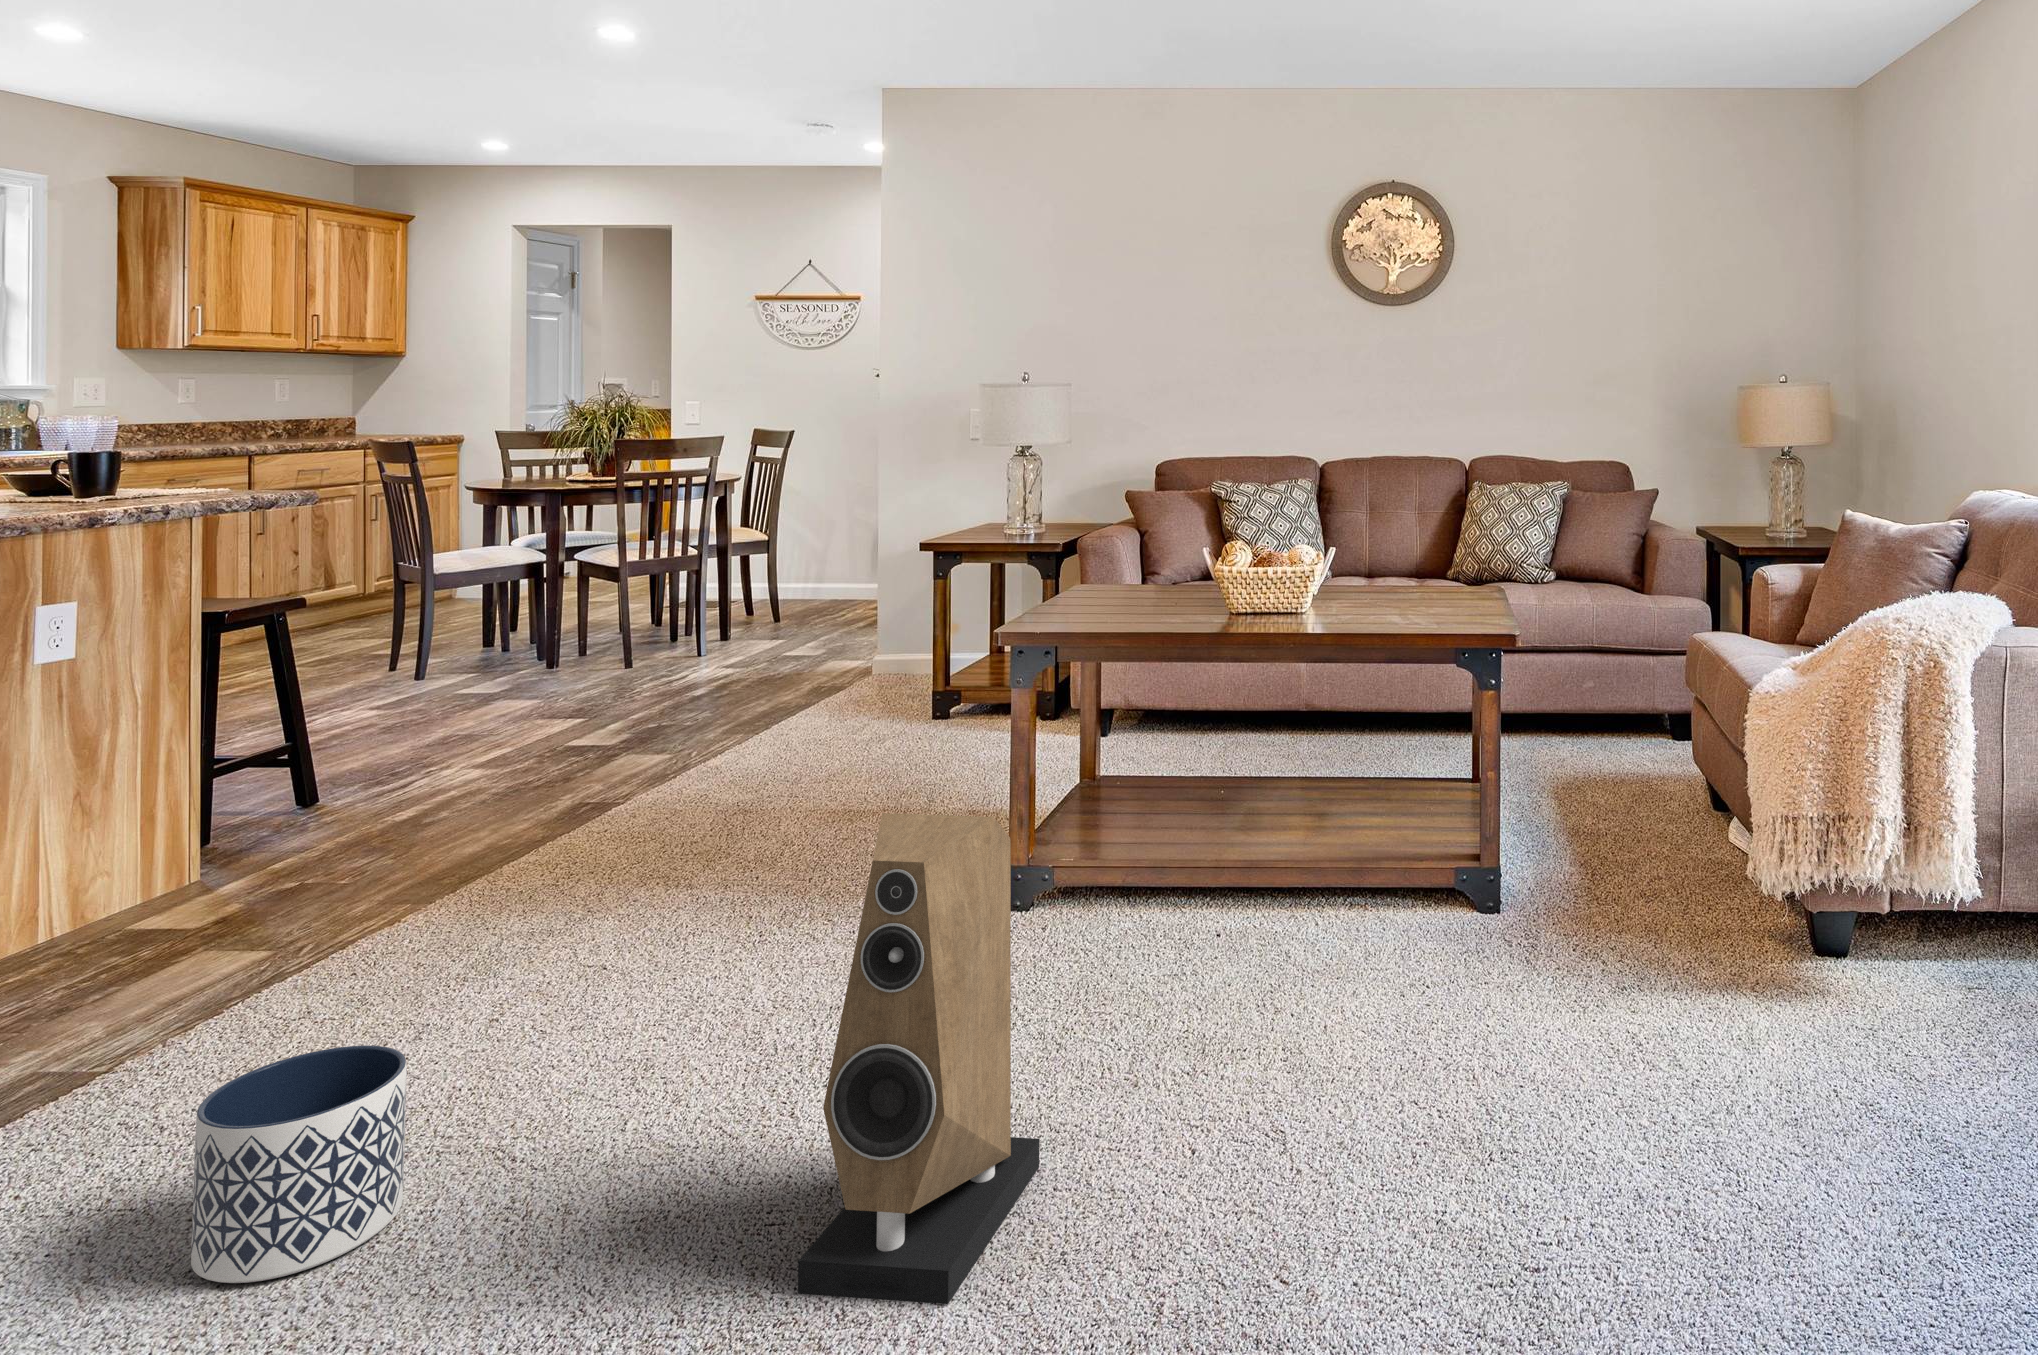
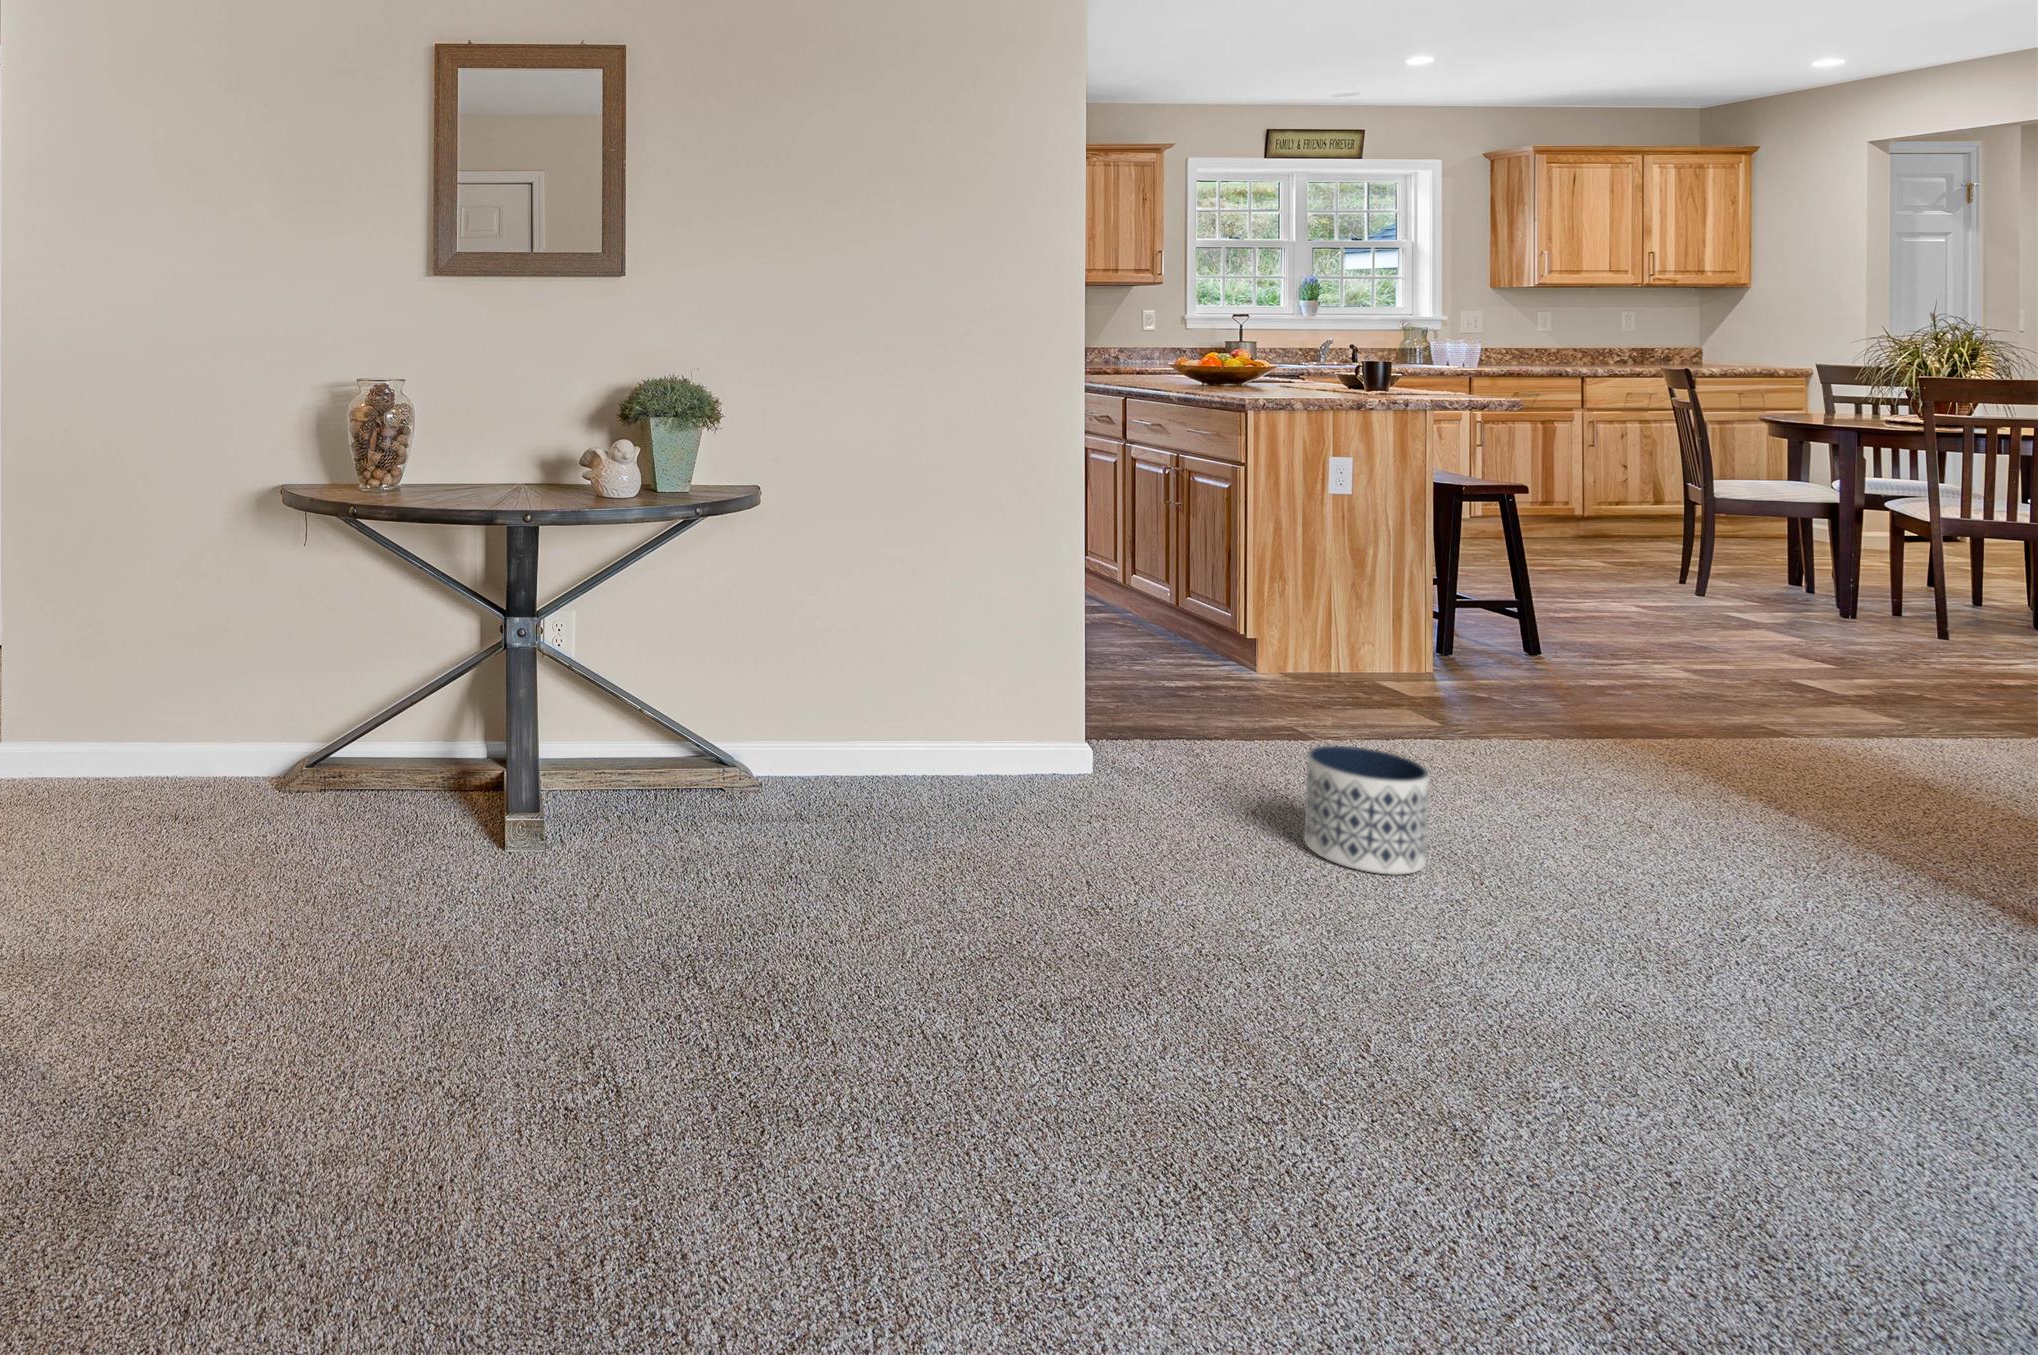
speaker: present [798,813,1040,1304] -> none [1635,705,1952,1117]

